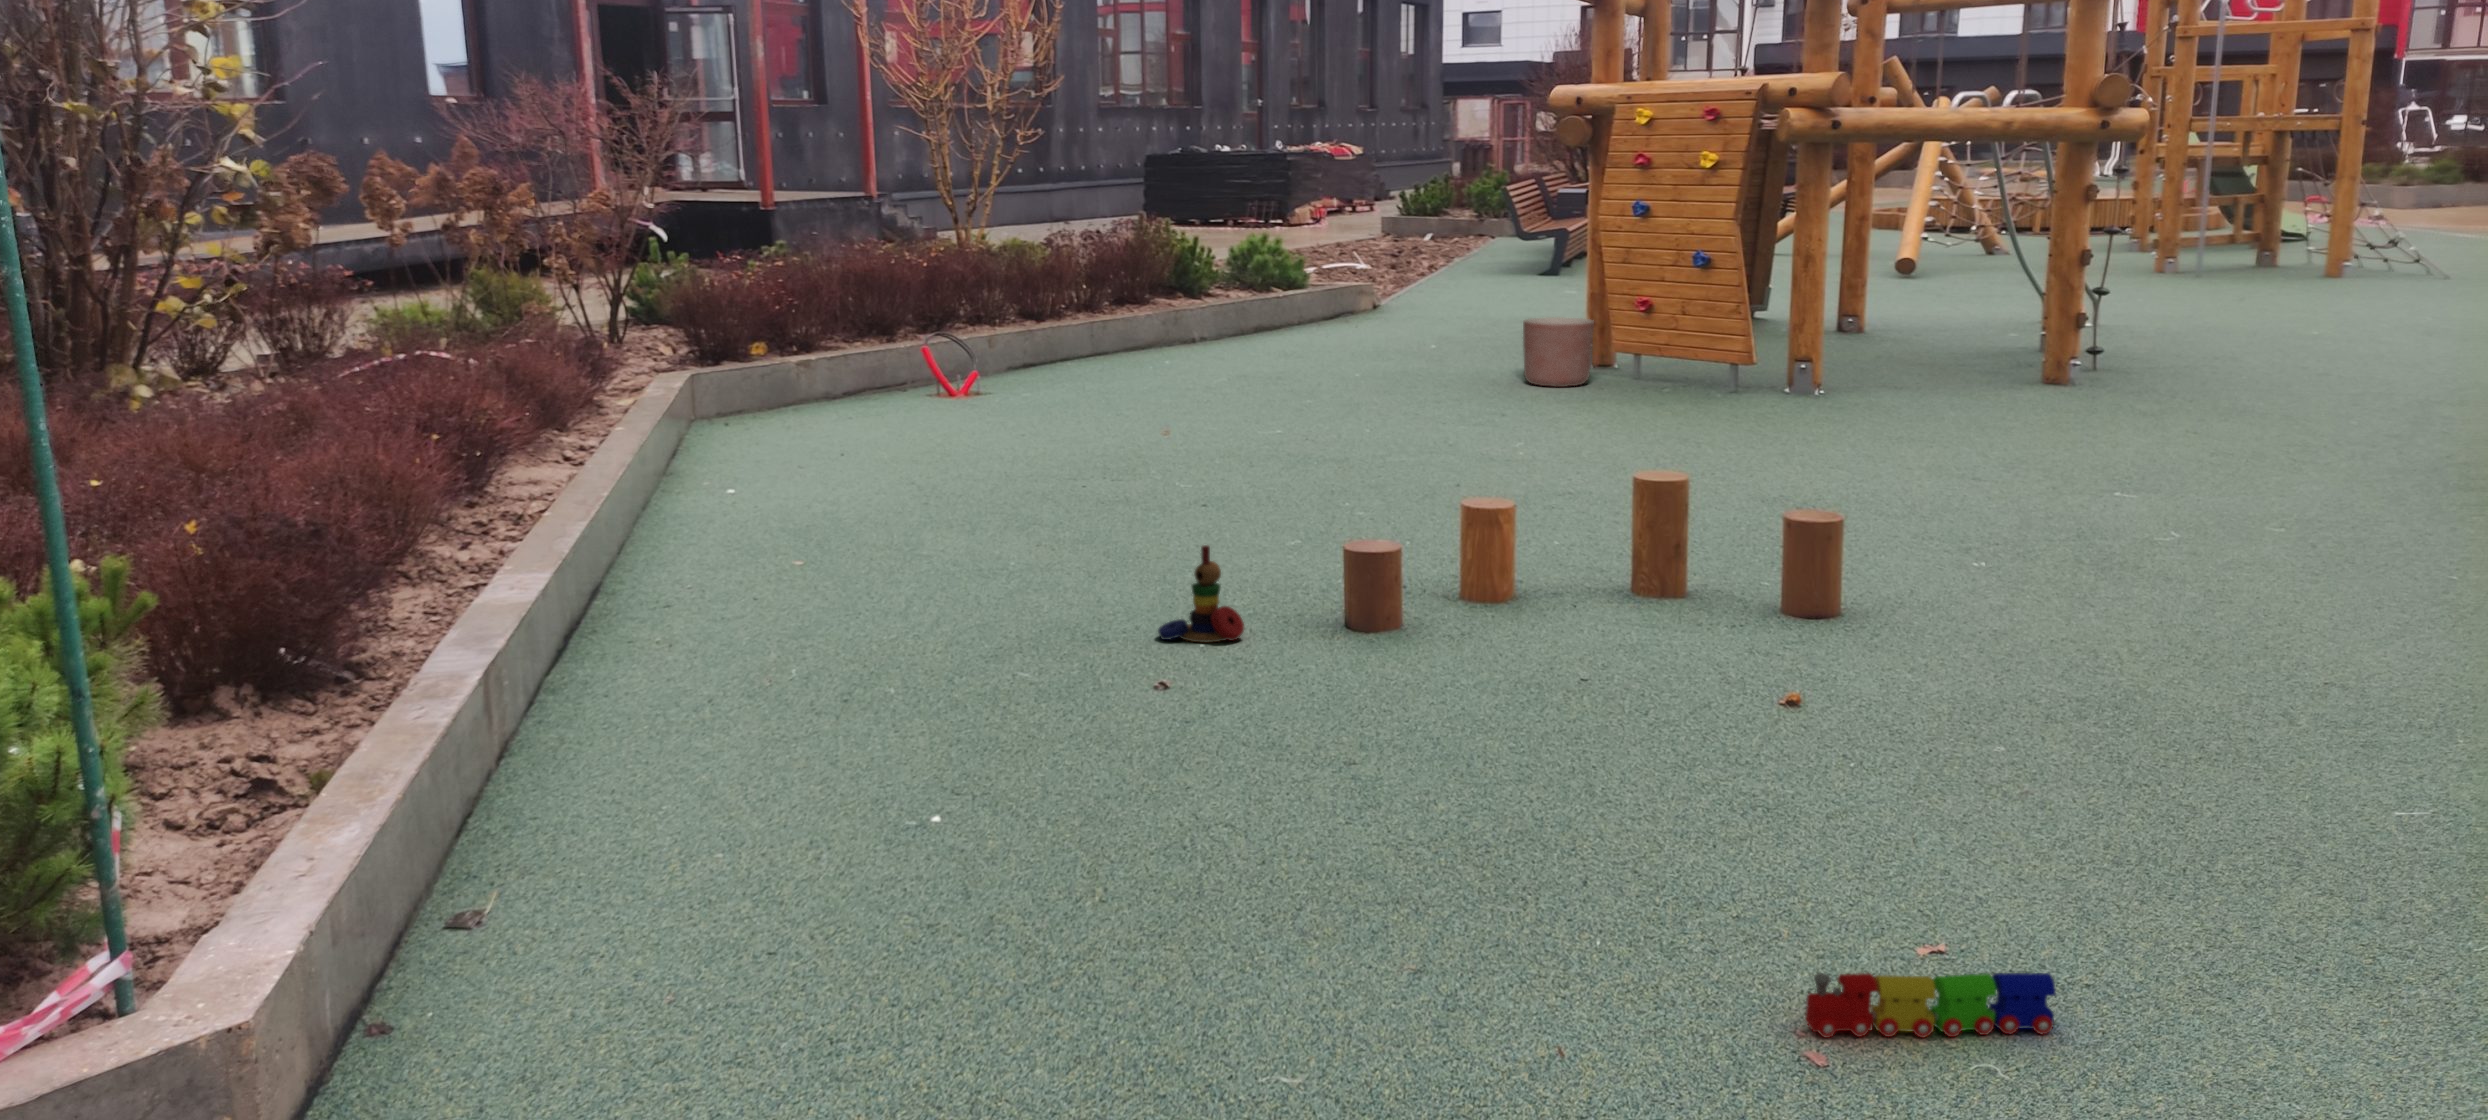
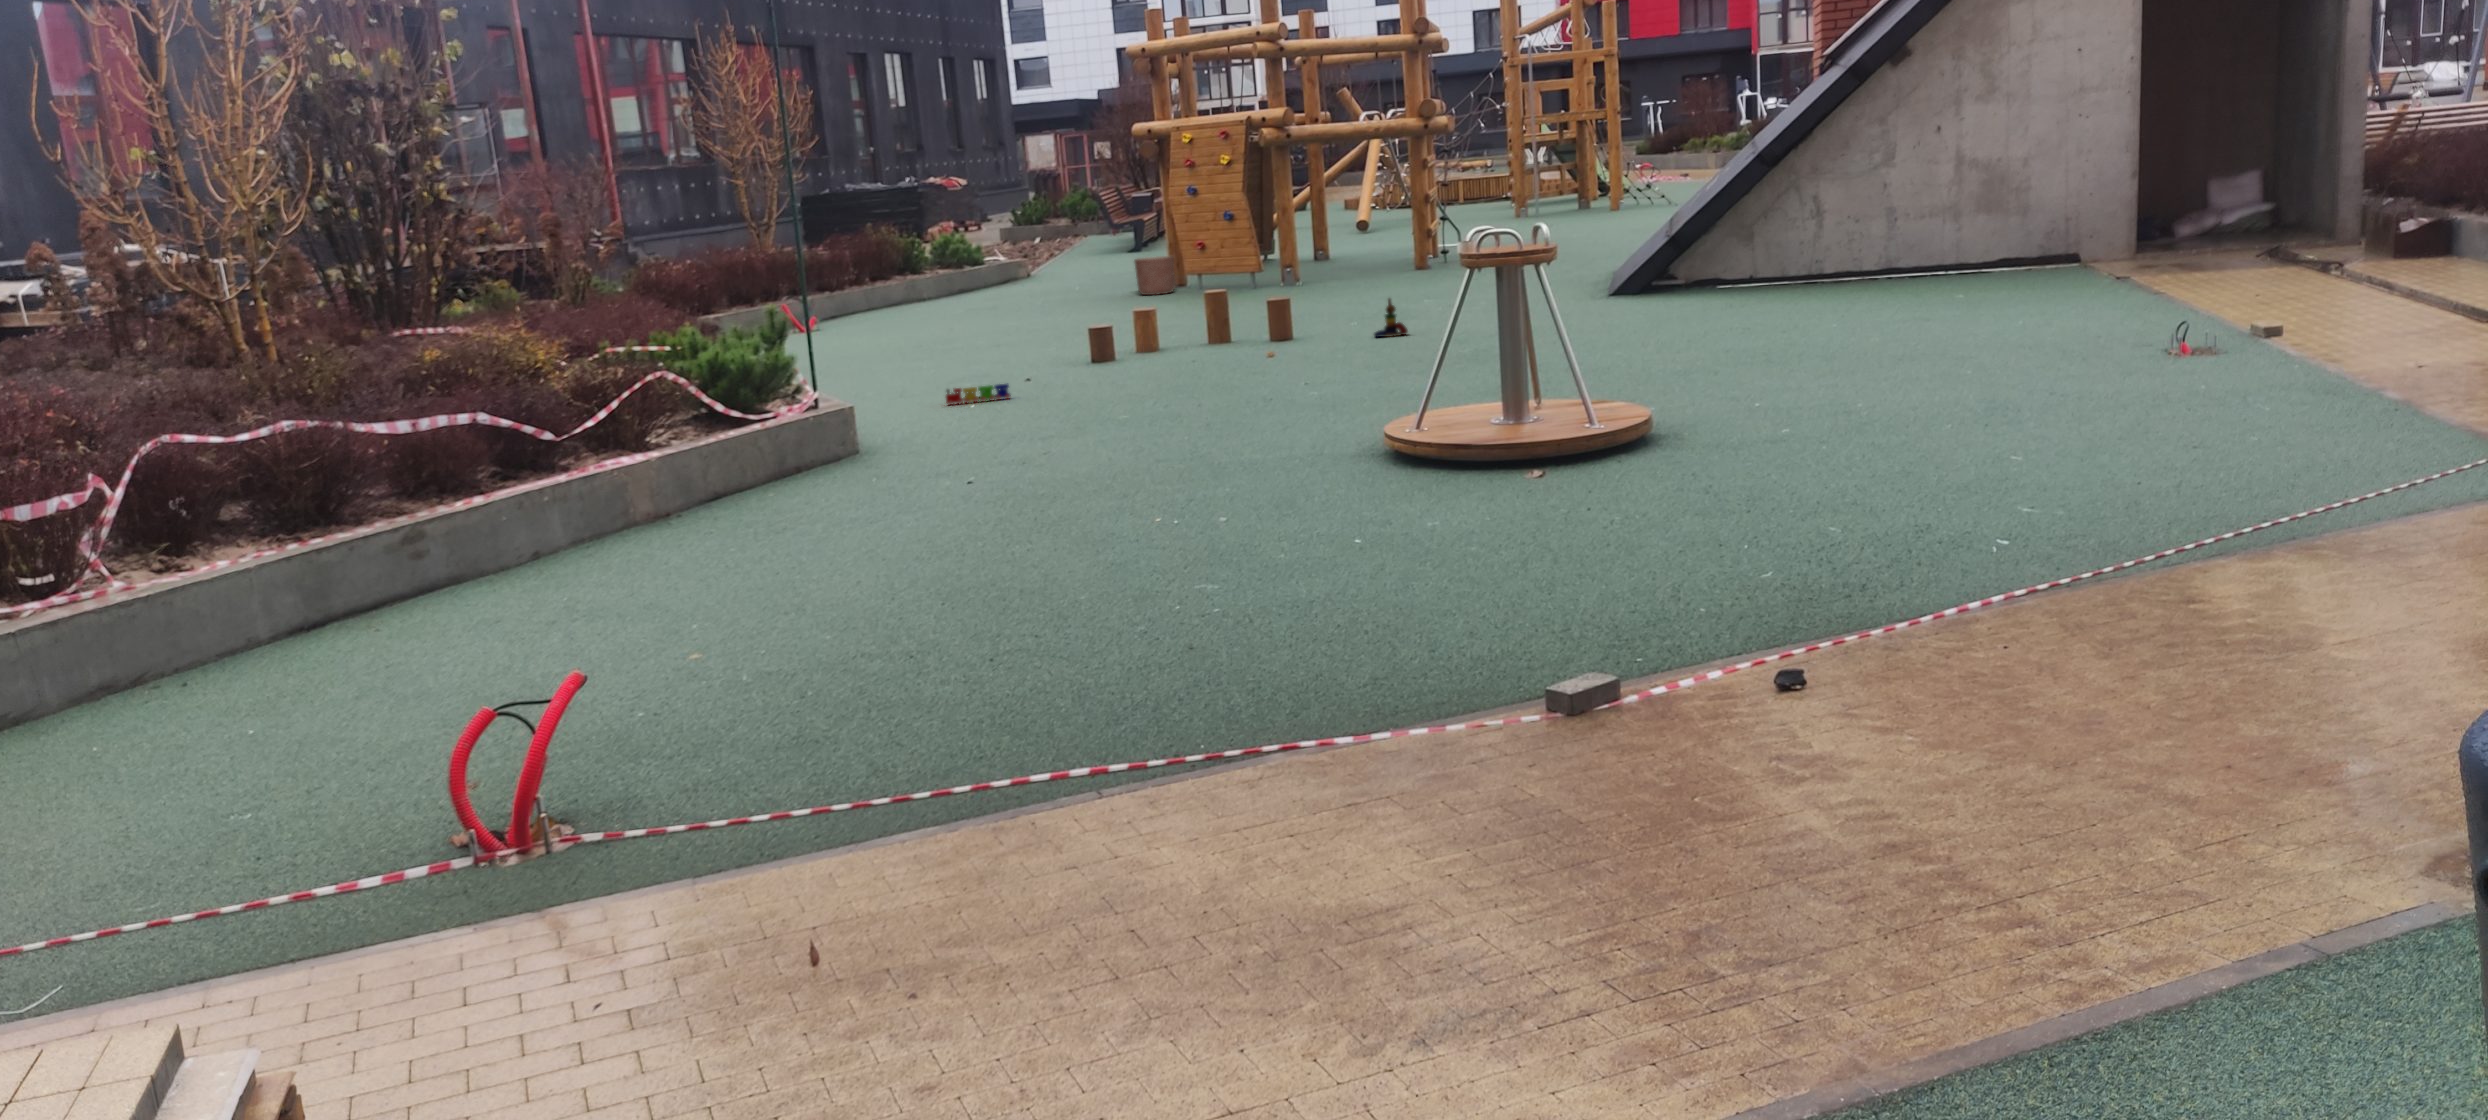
stacking toy: present [1158,545,1244,642] -> present [1374,299,1408,337]
toy train: present [1805,973,2056,1038] -> present [946,383,1011,405]

